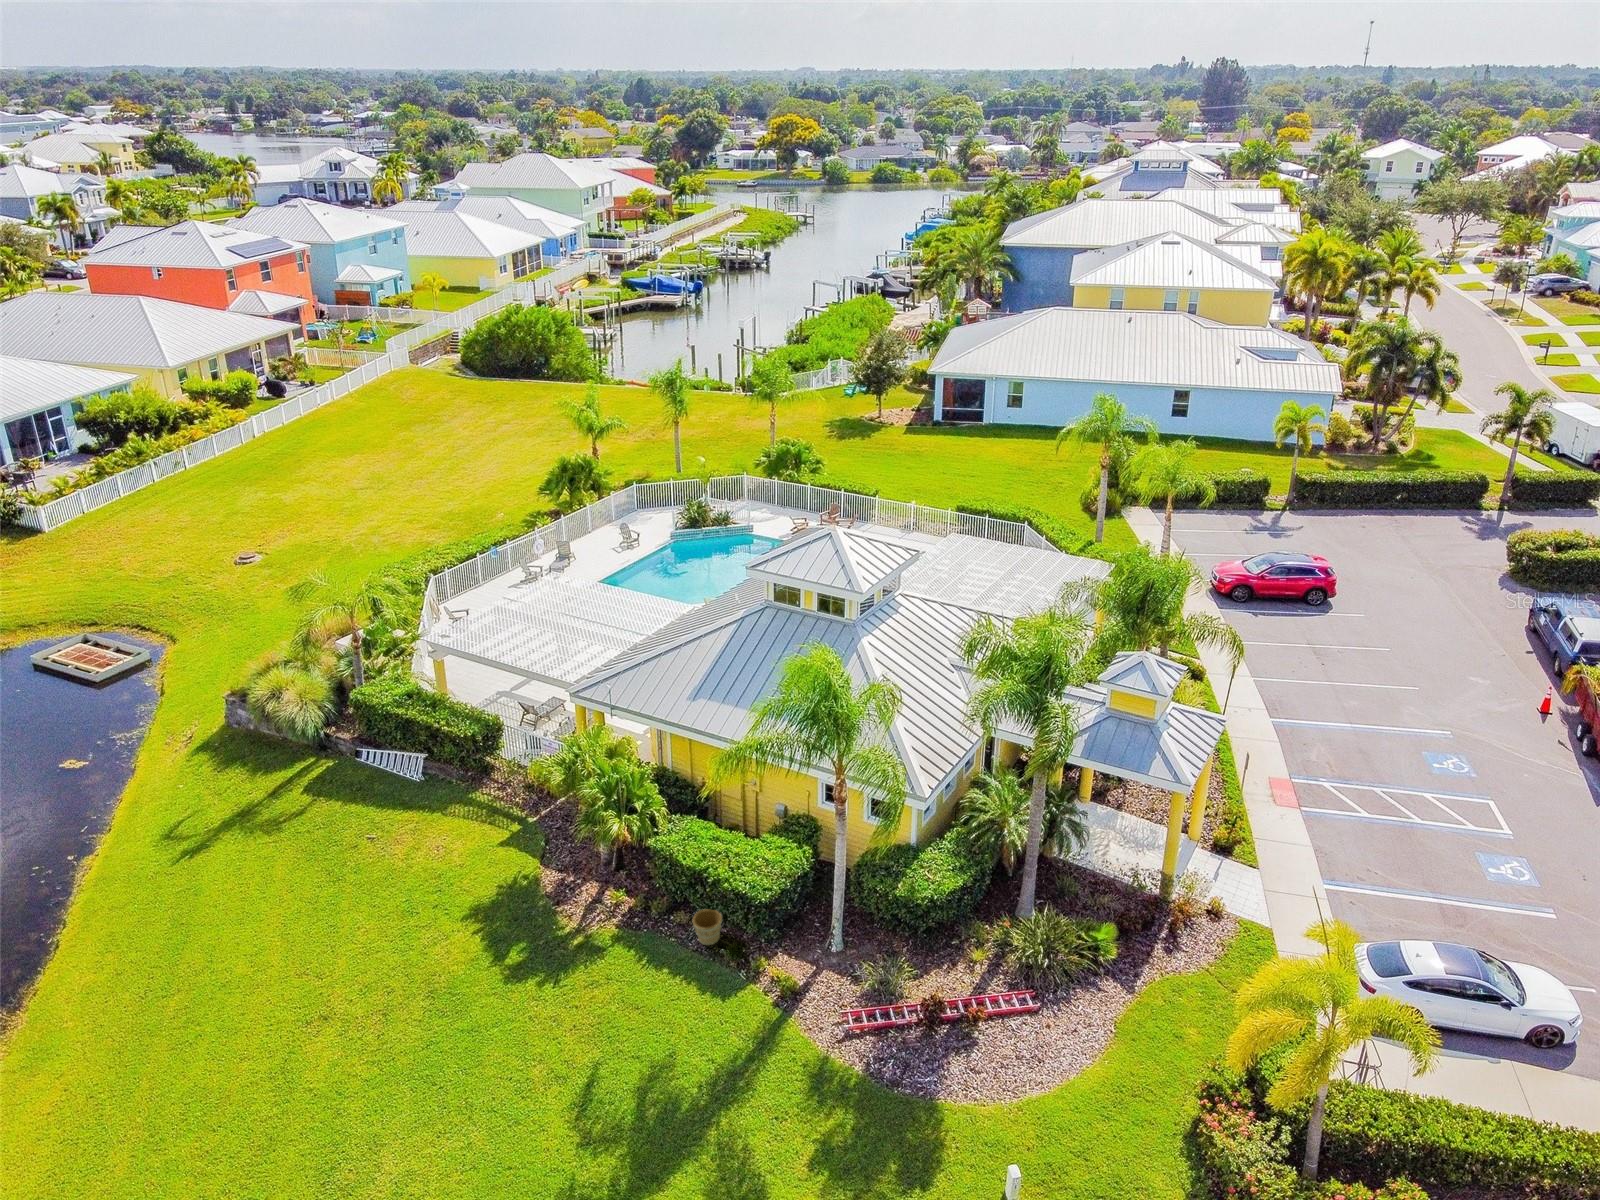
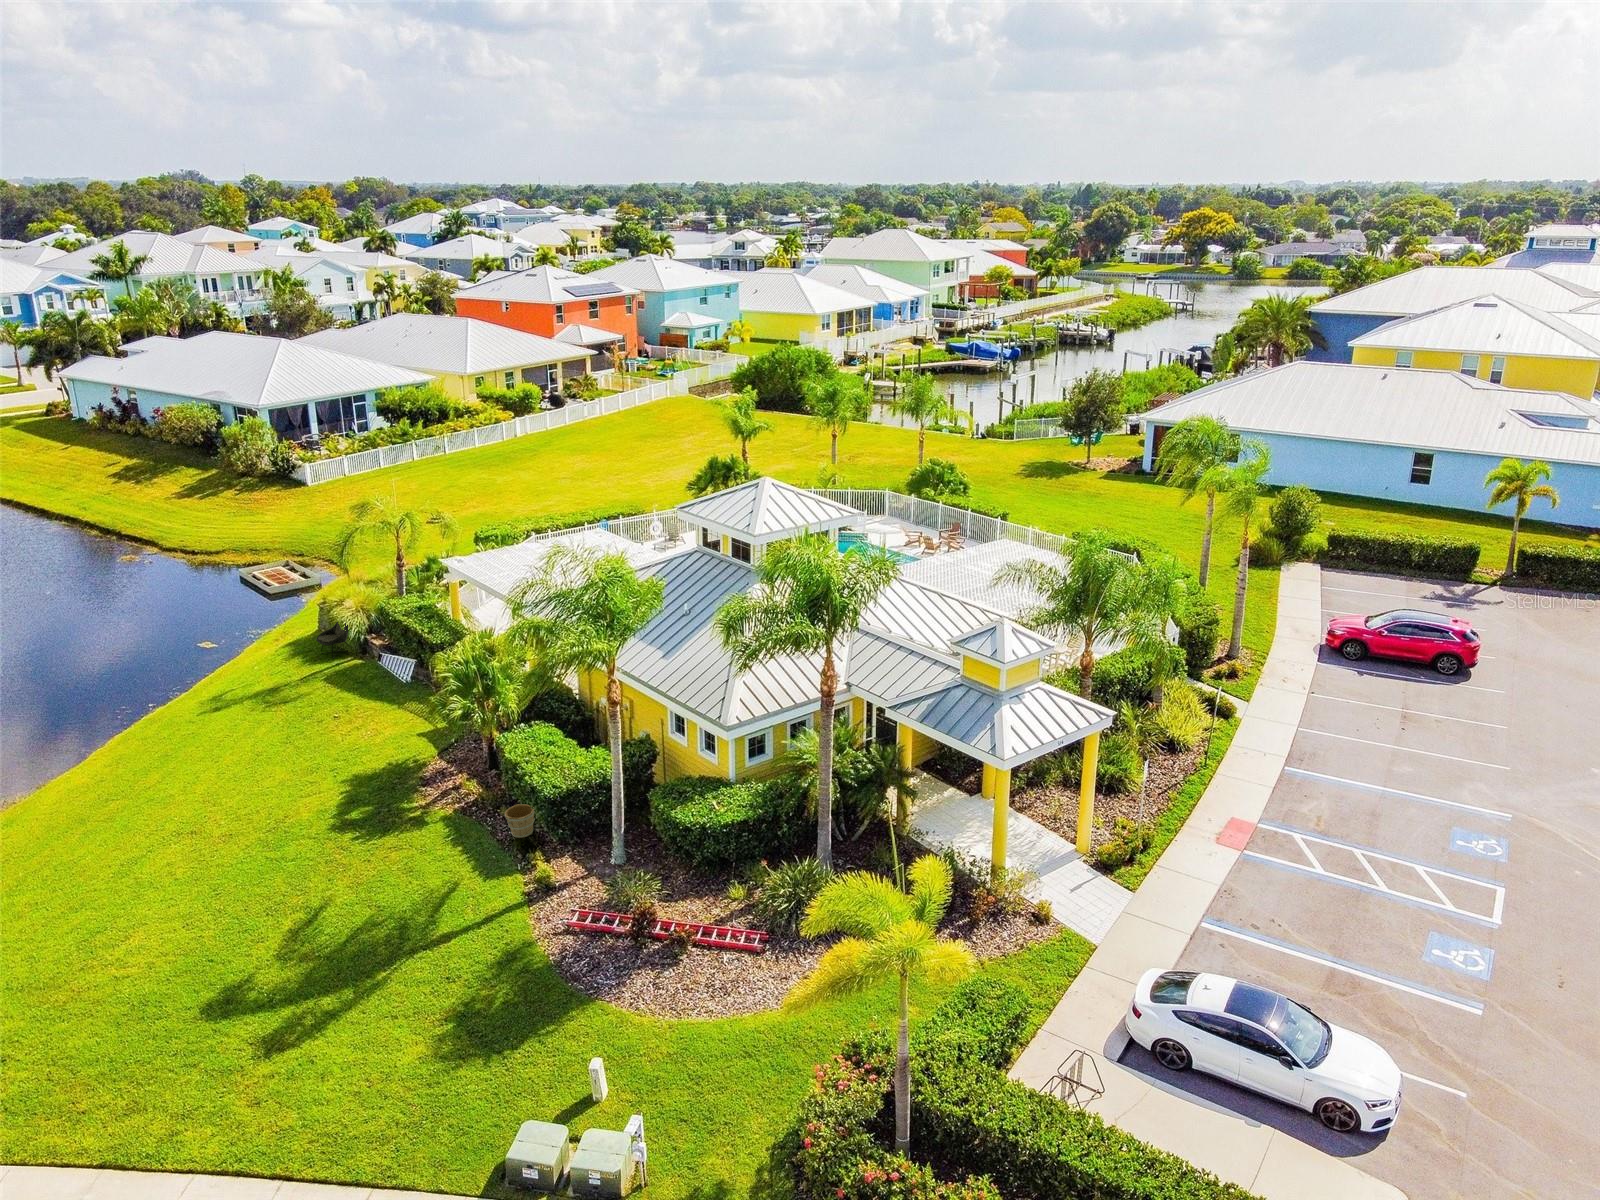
lounge chair: none [267,721,314,769] -> present [316,622,351,659]

